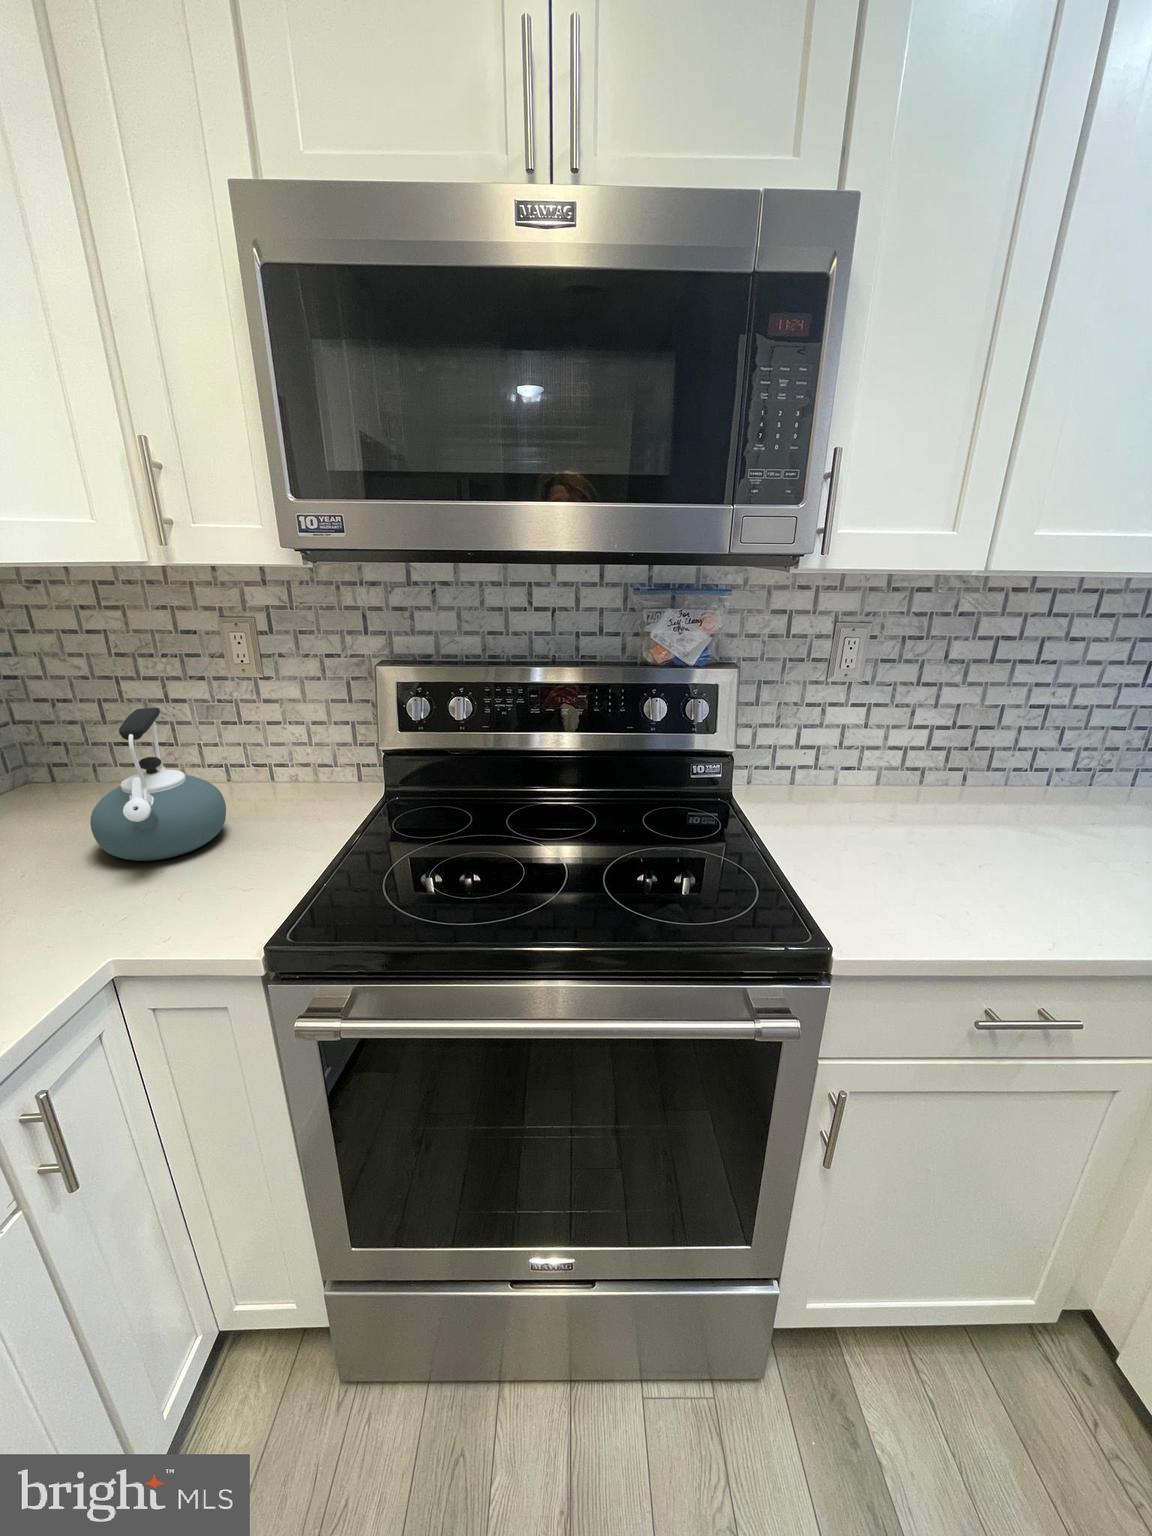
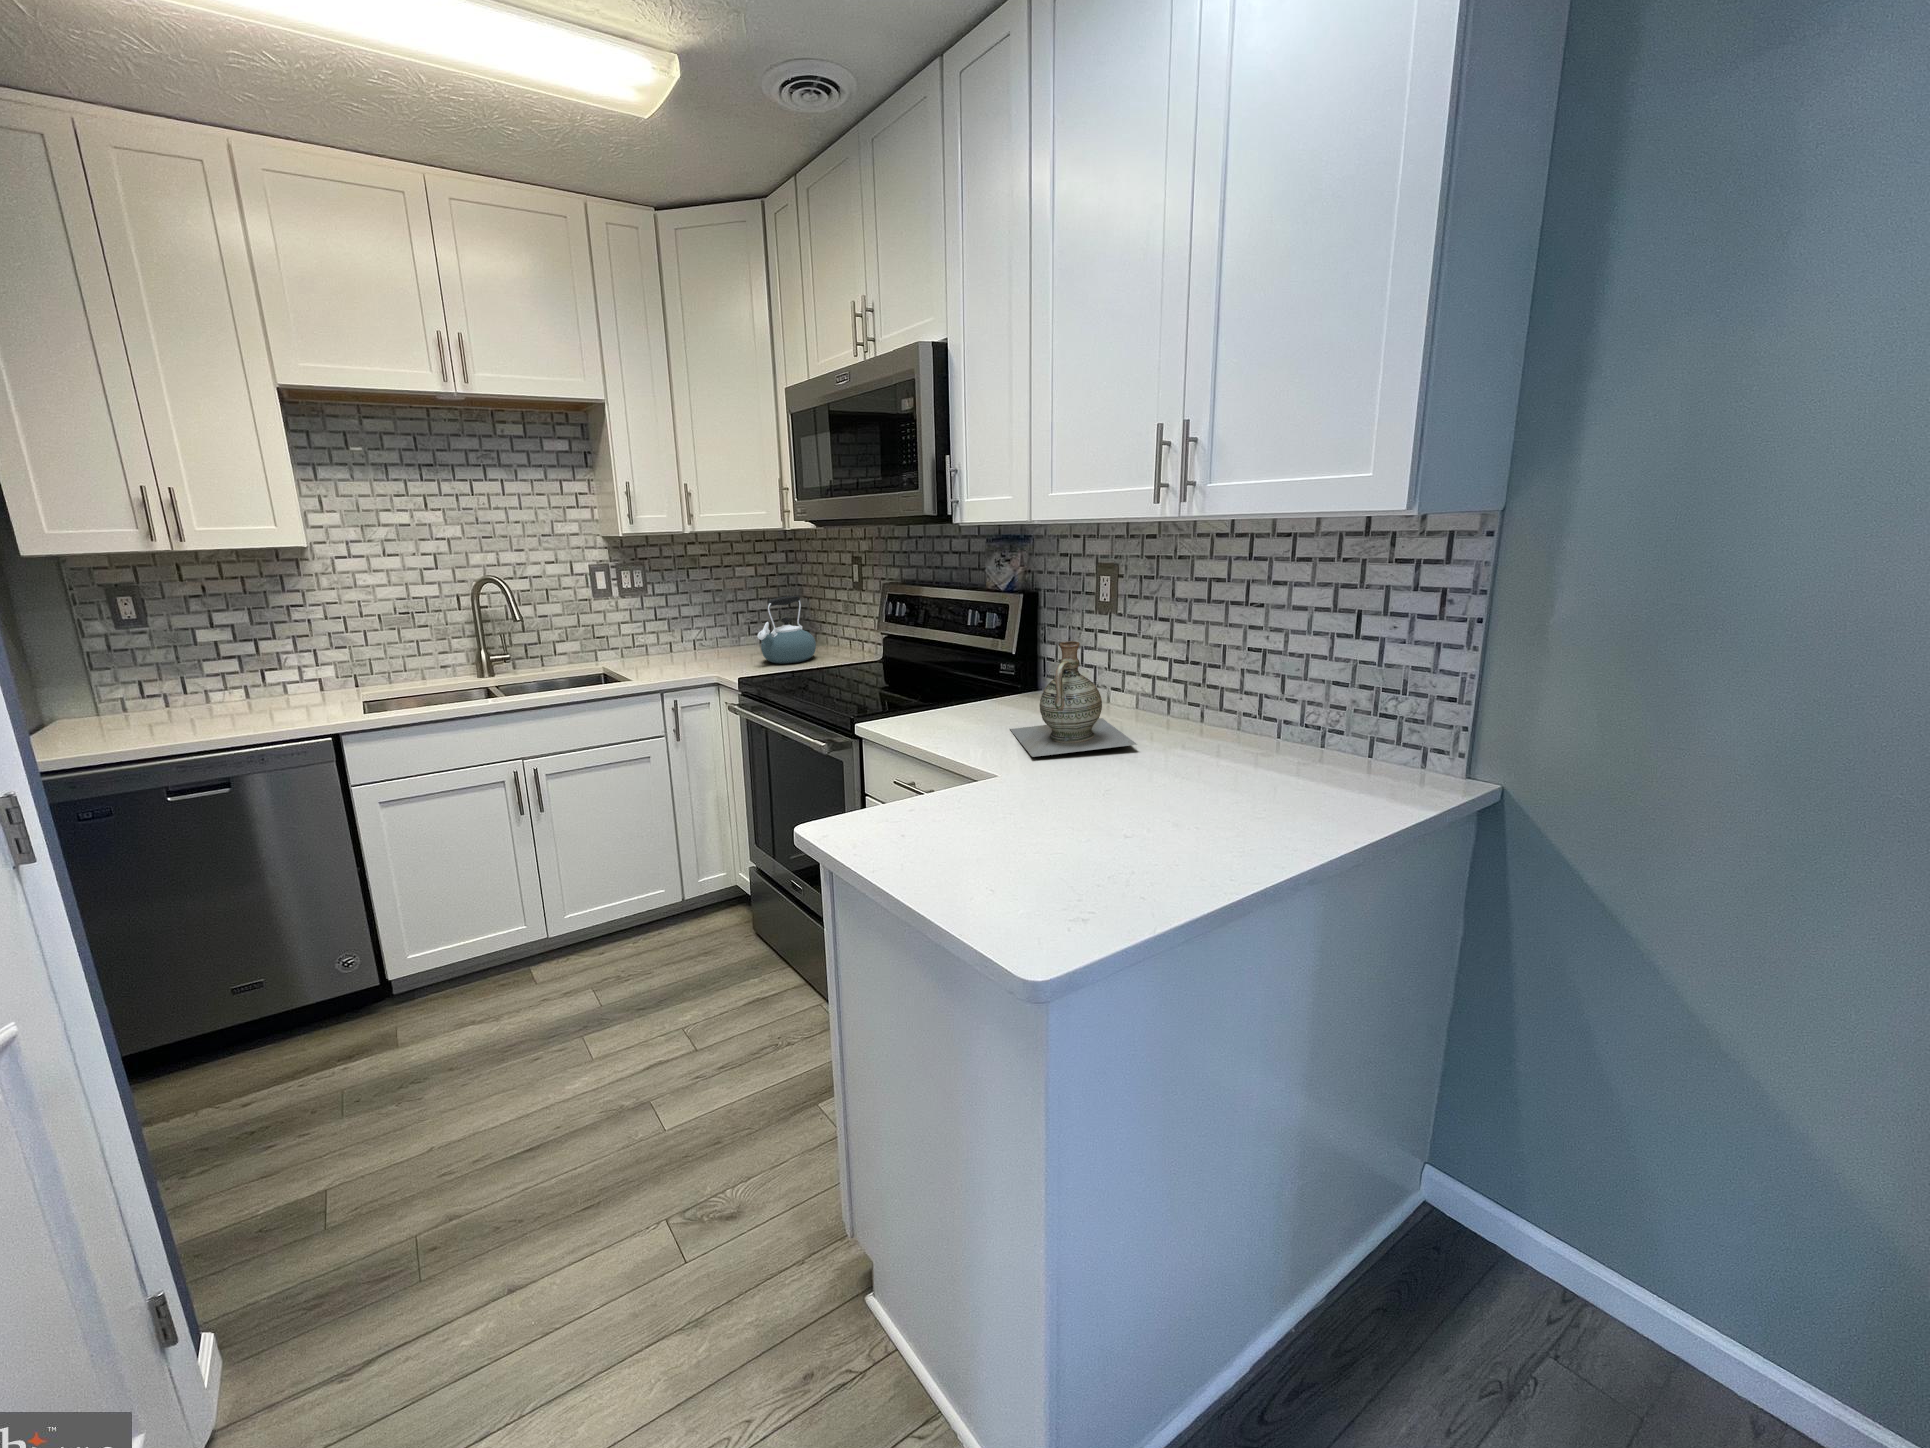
ceramic jug: none [898,729,1065,891] -> present [1010,641,1137,757]

